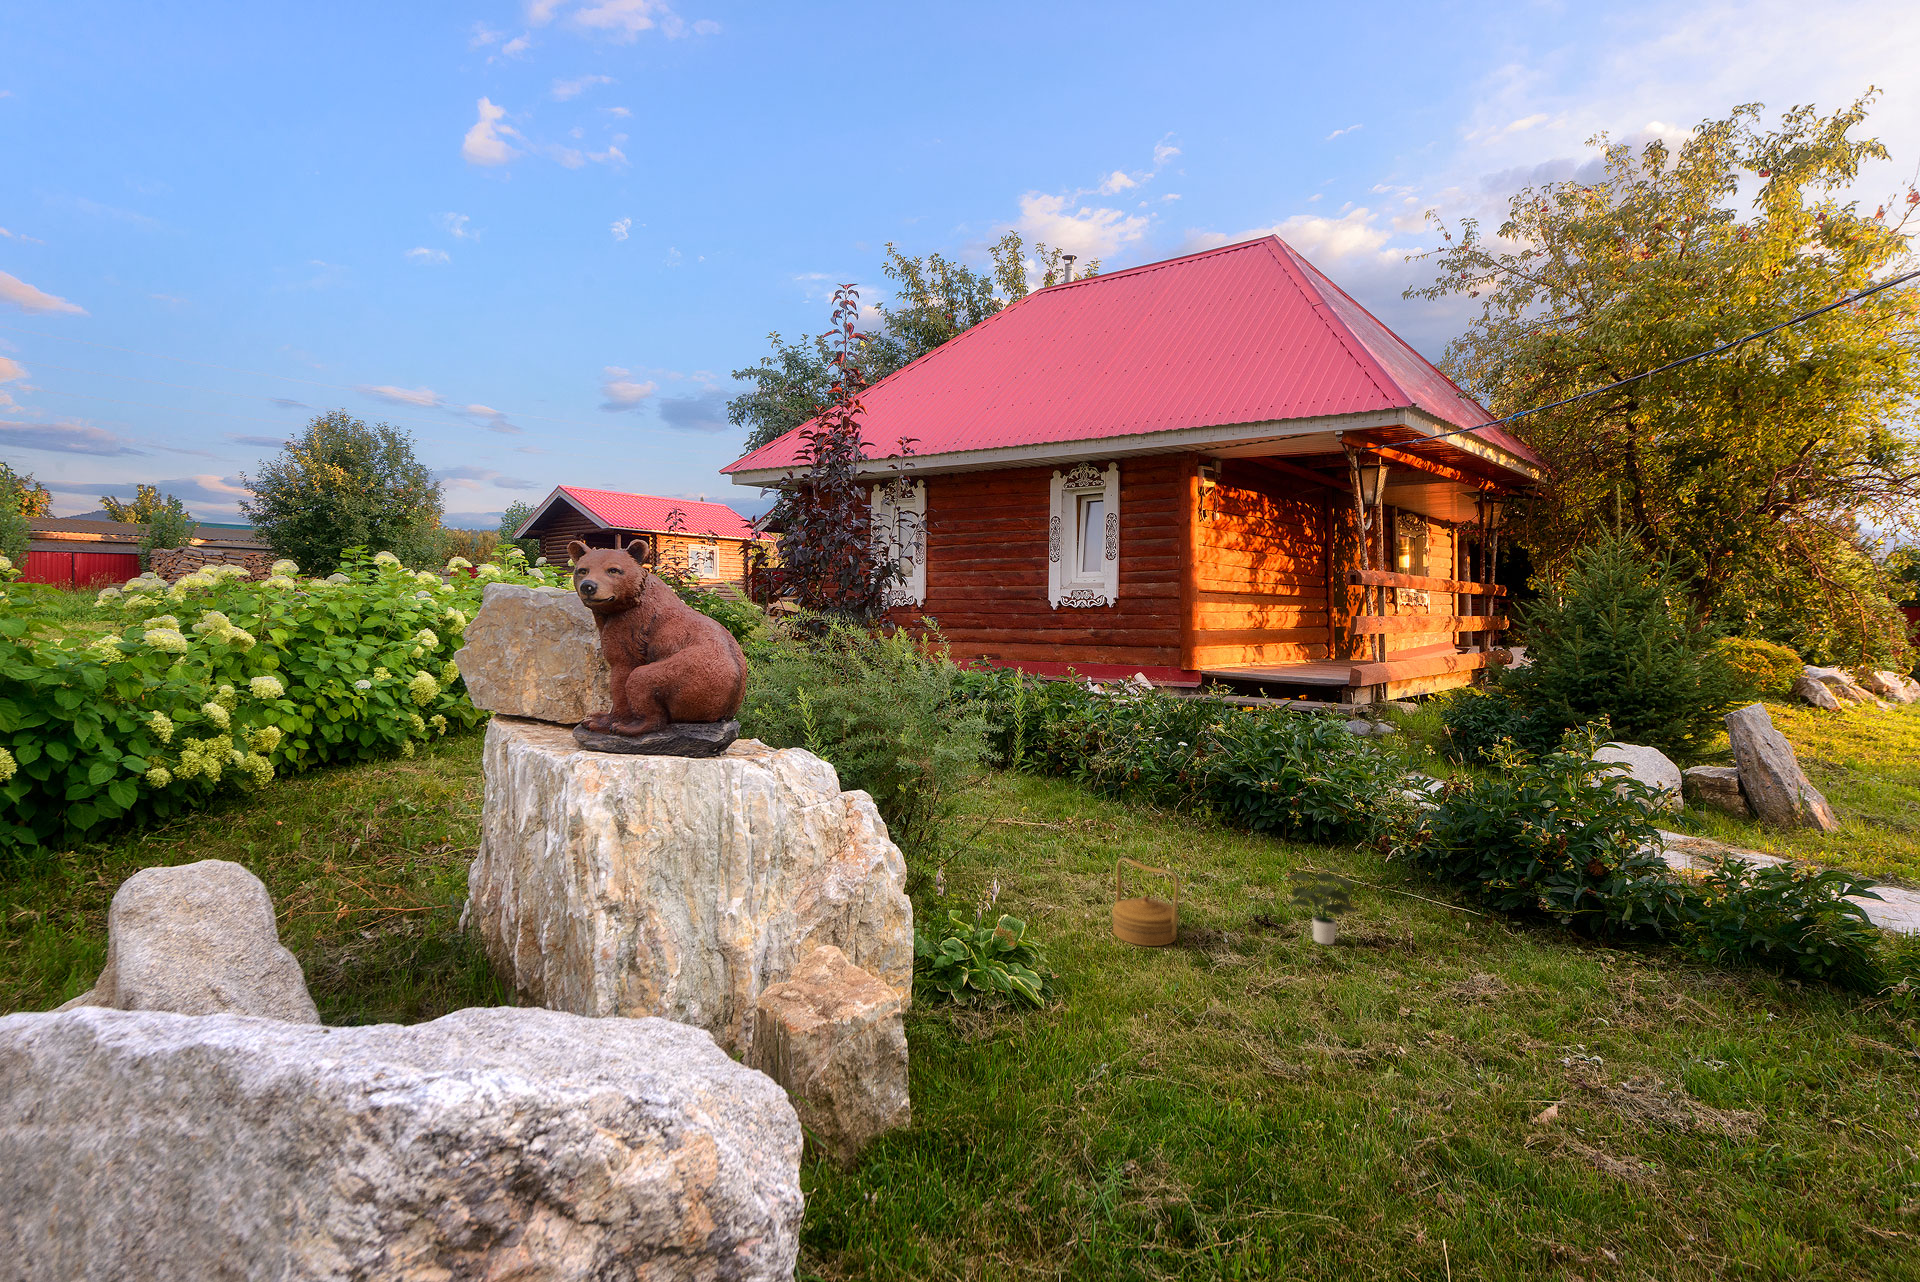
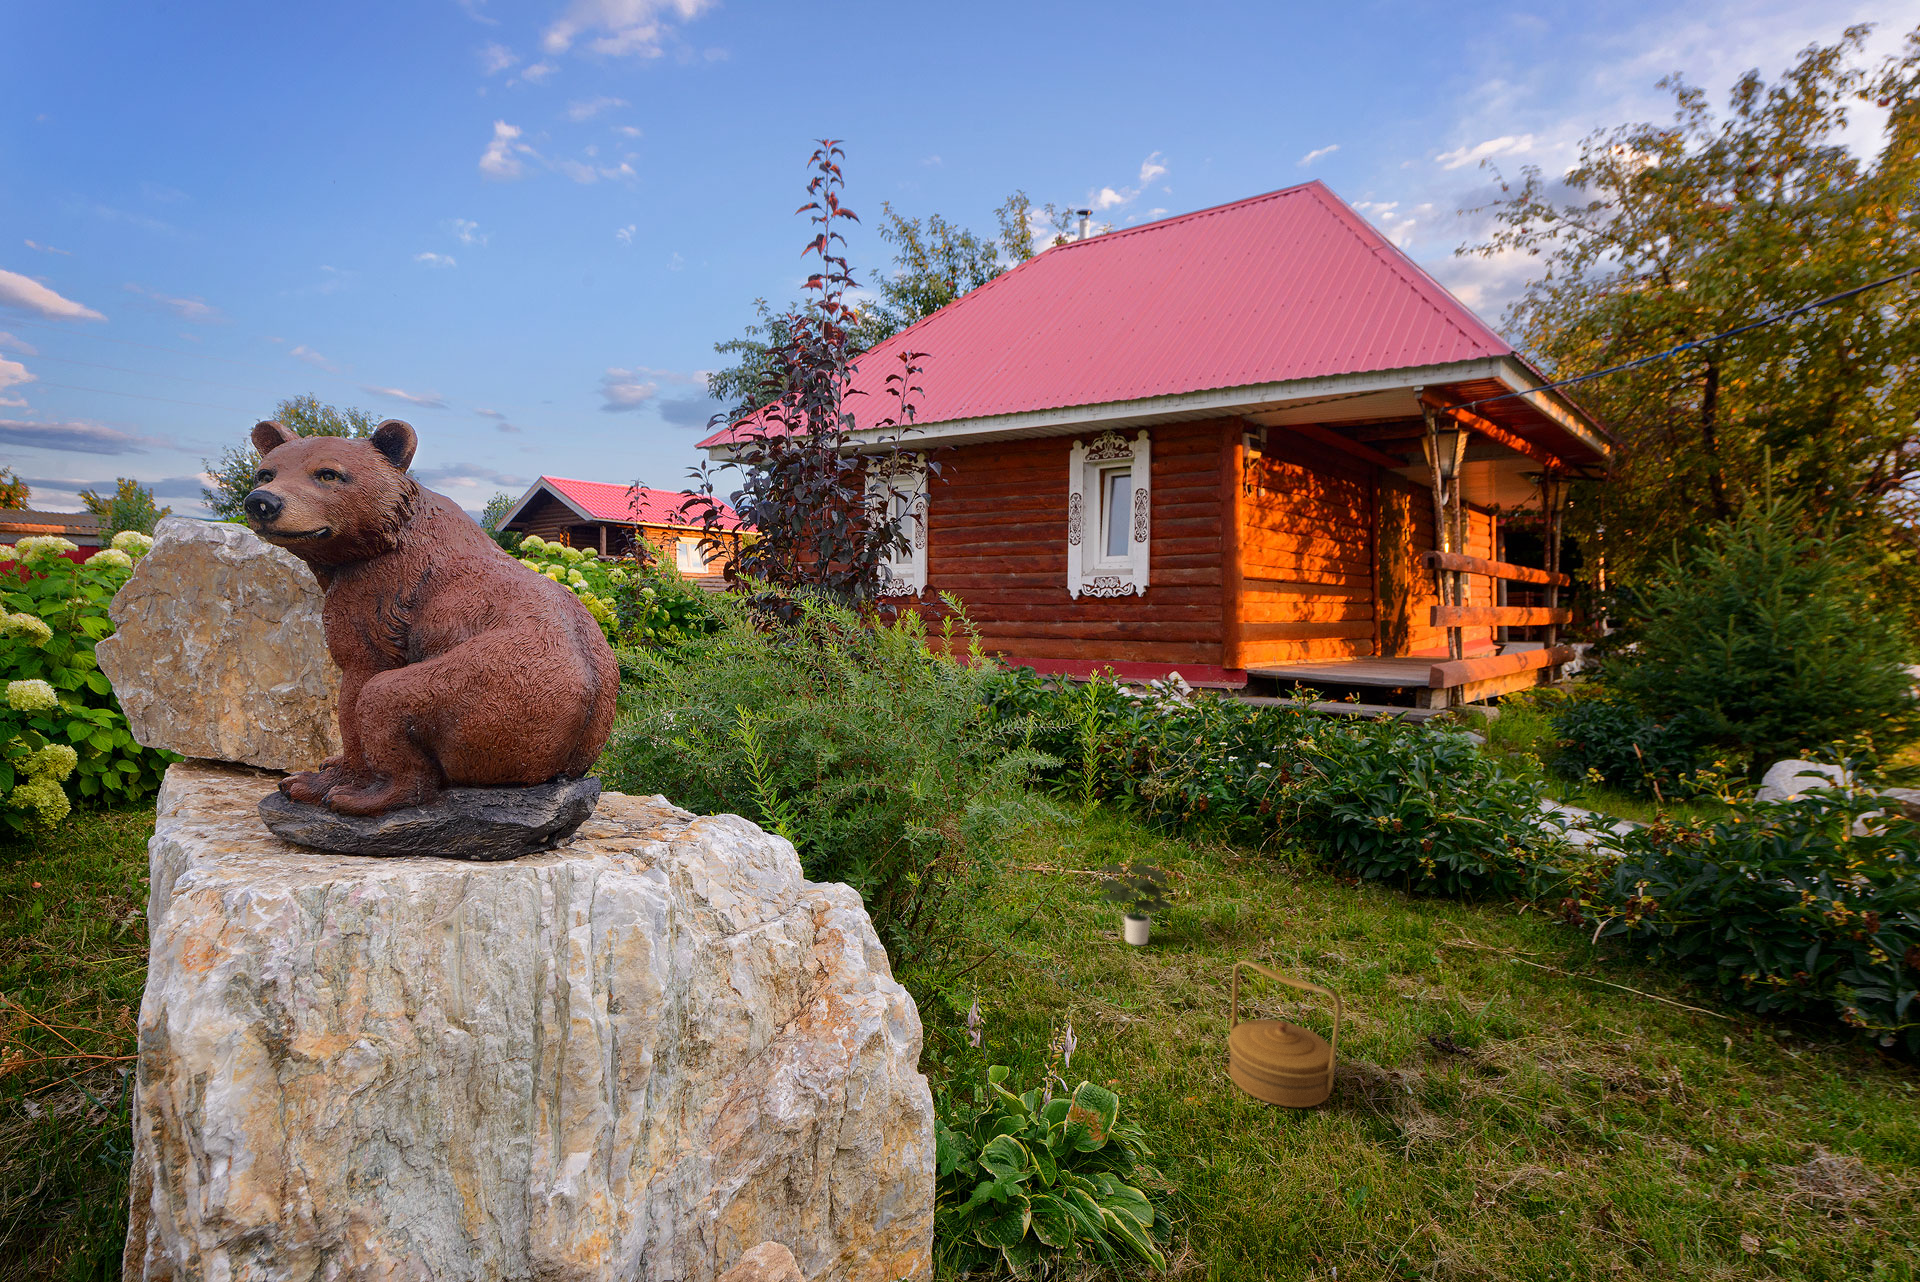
potted plant: present [1289,867,1357,945] -> present [1100,858,1175,945]

